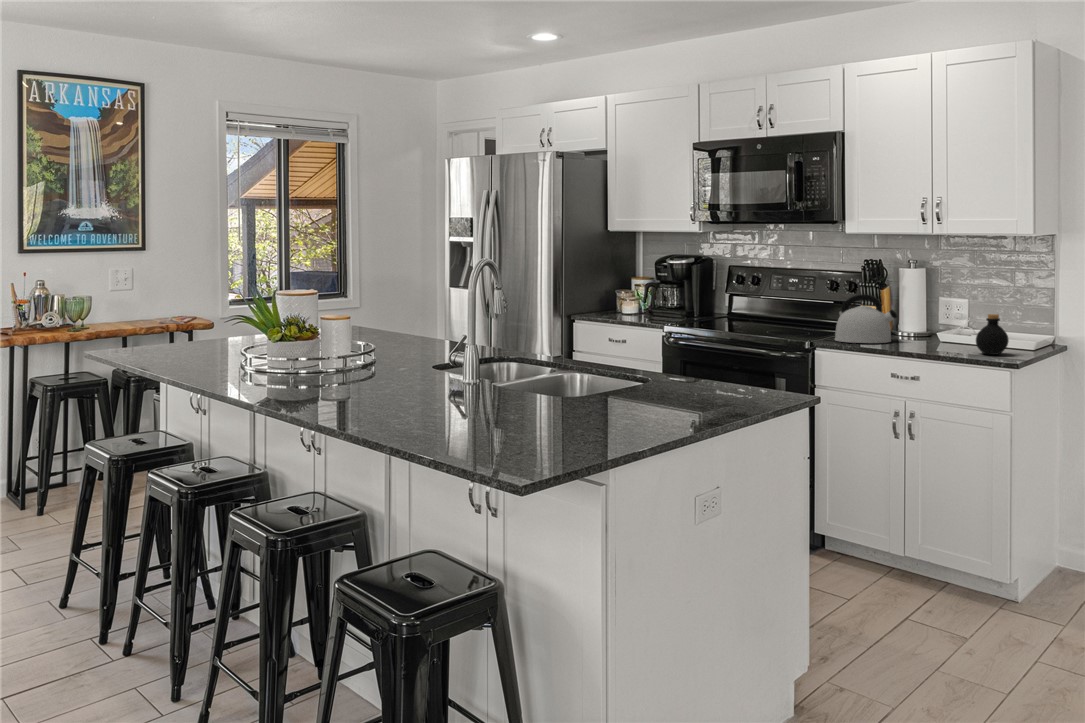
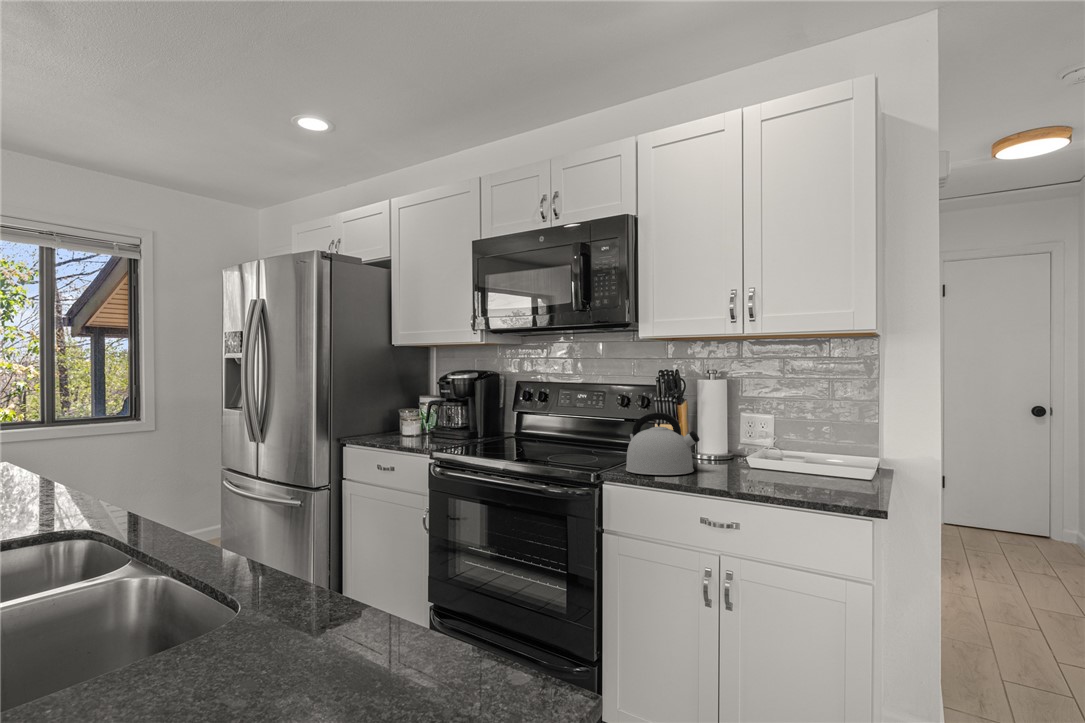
bottle: present [976,314,1009,355] -> none [804,438,847,493]

